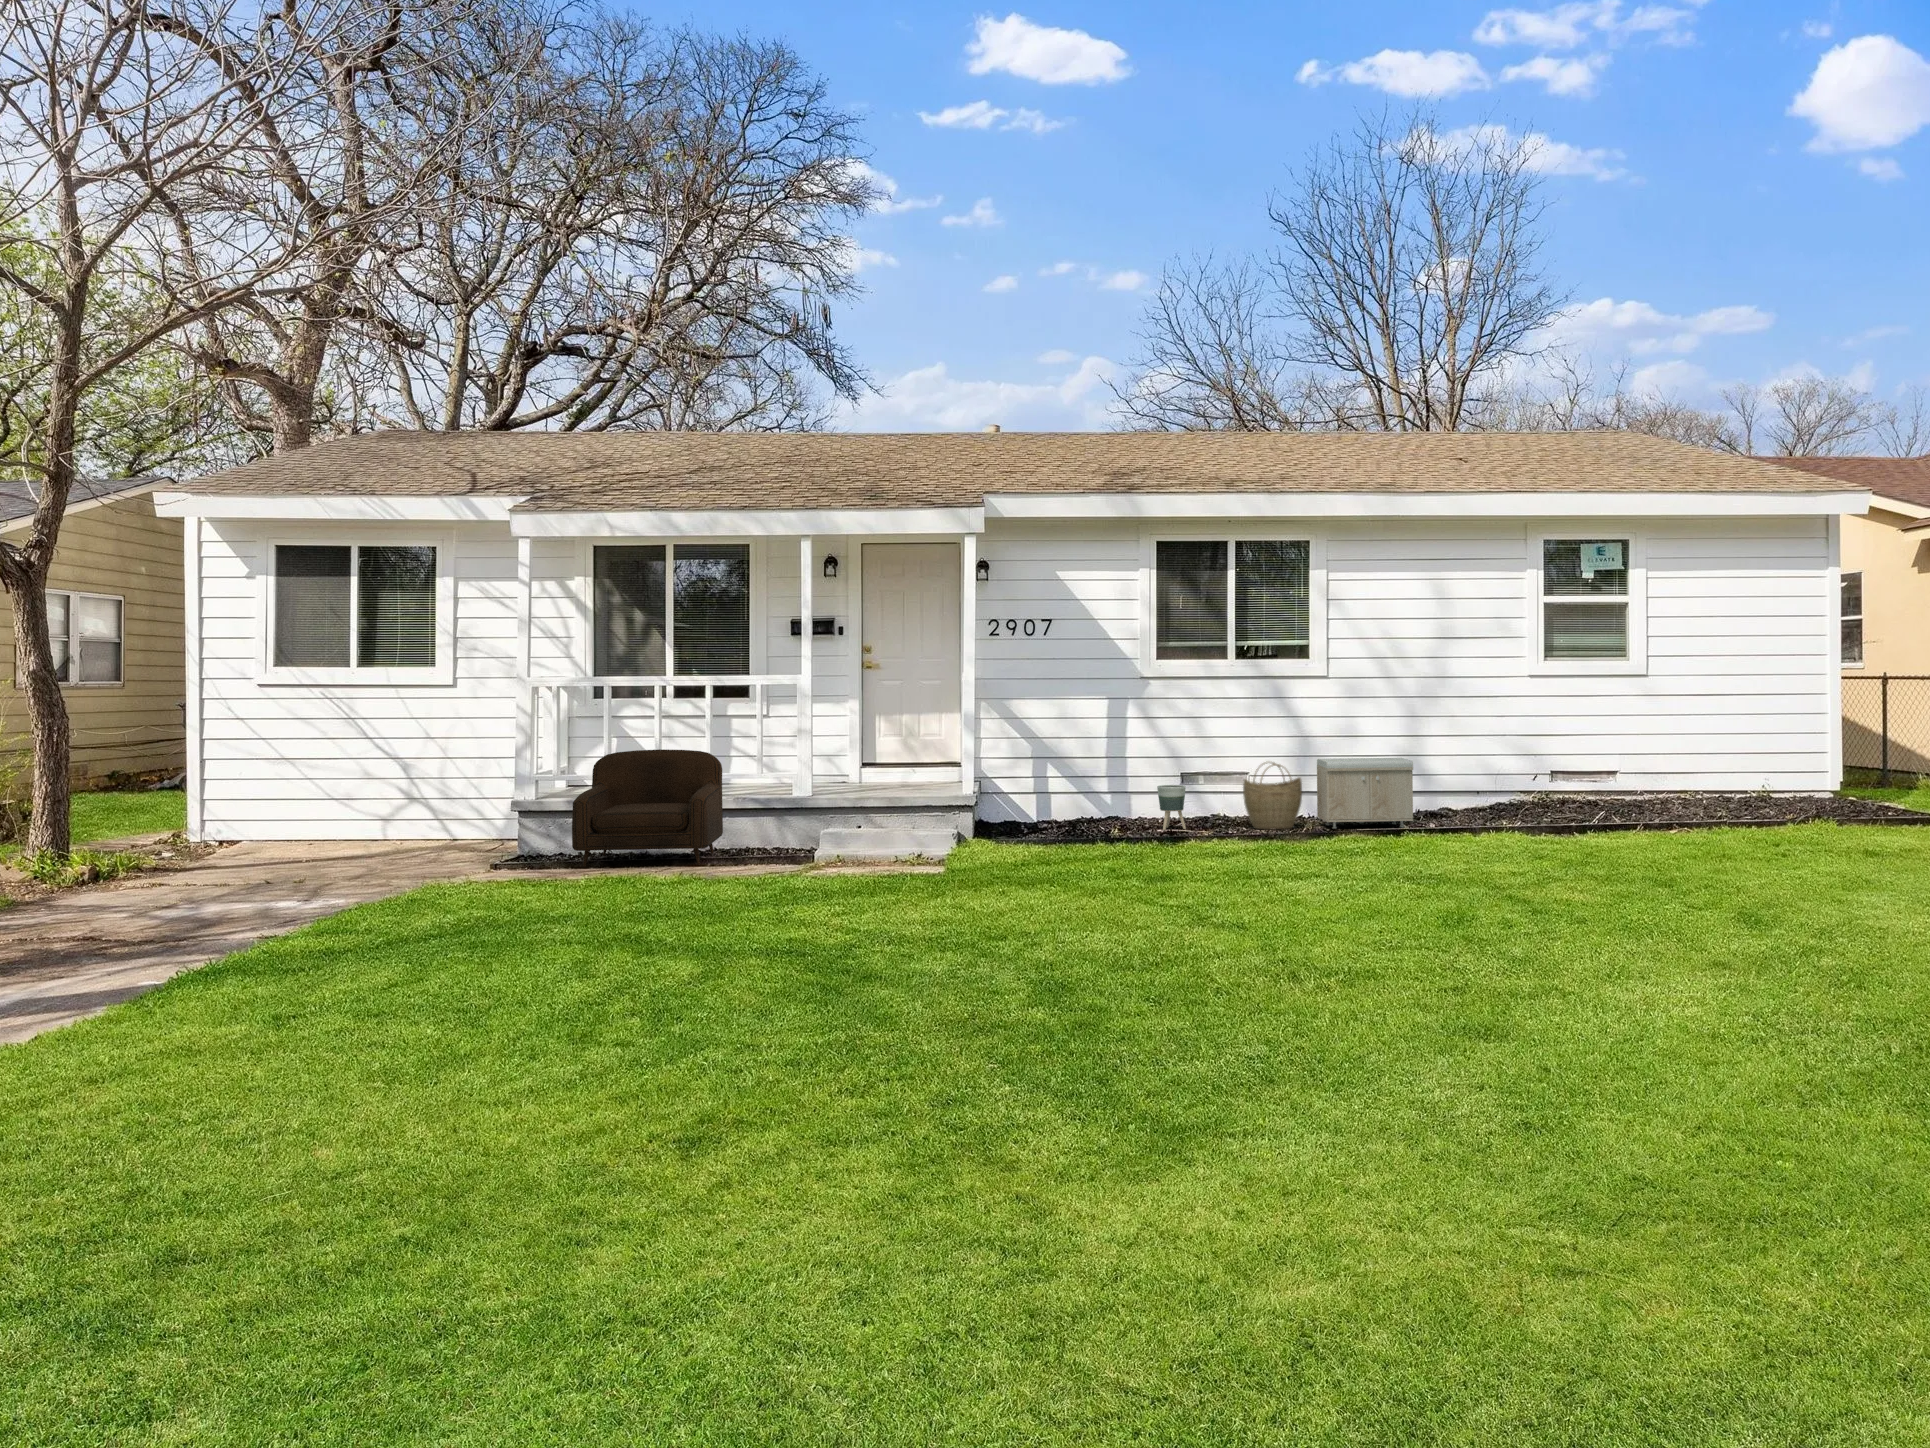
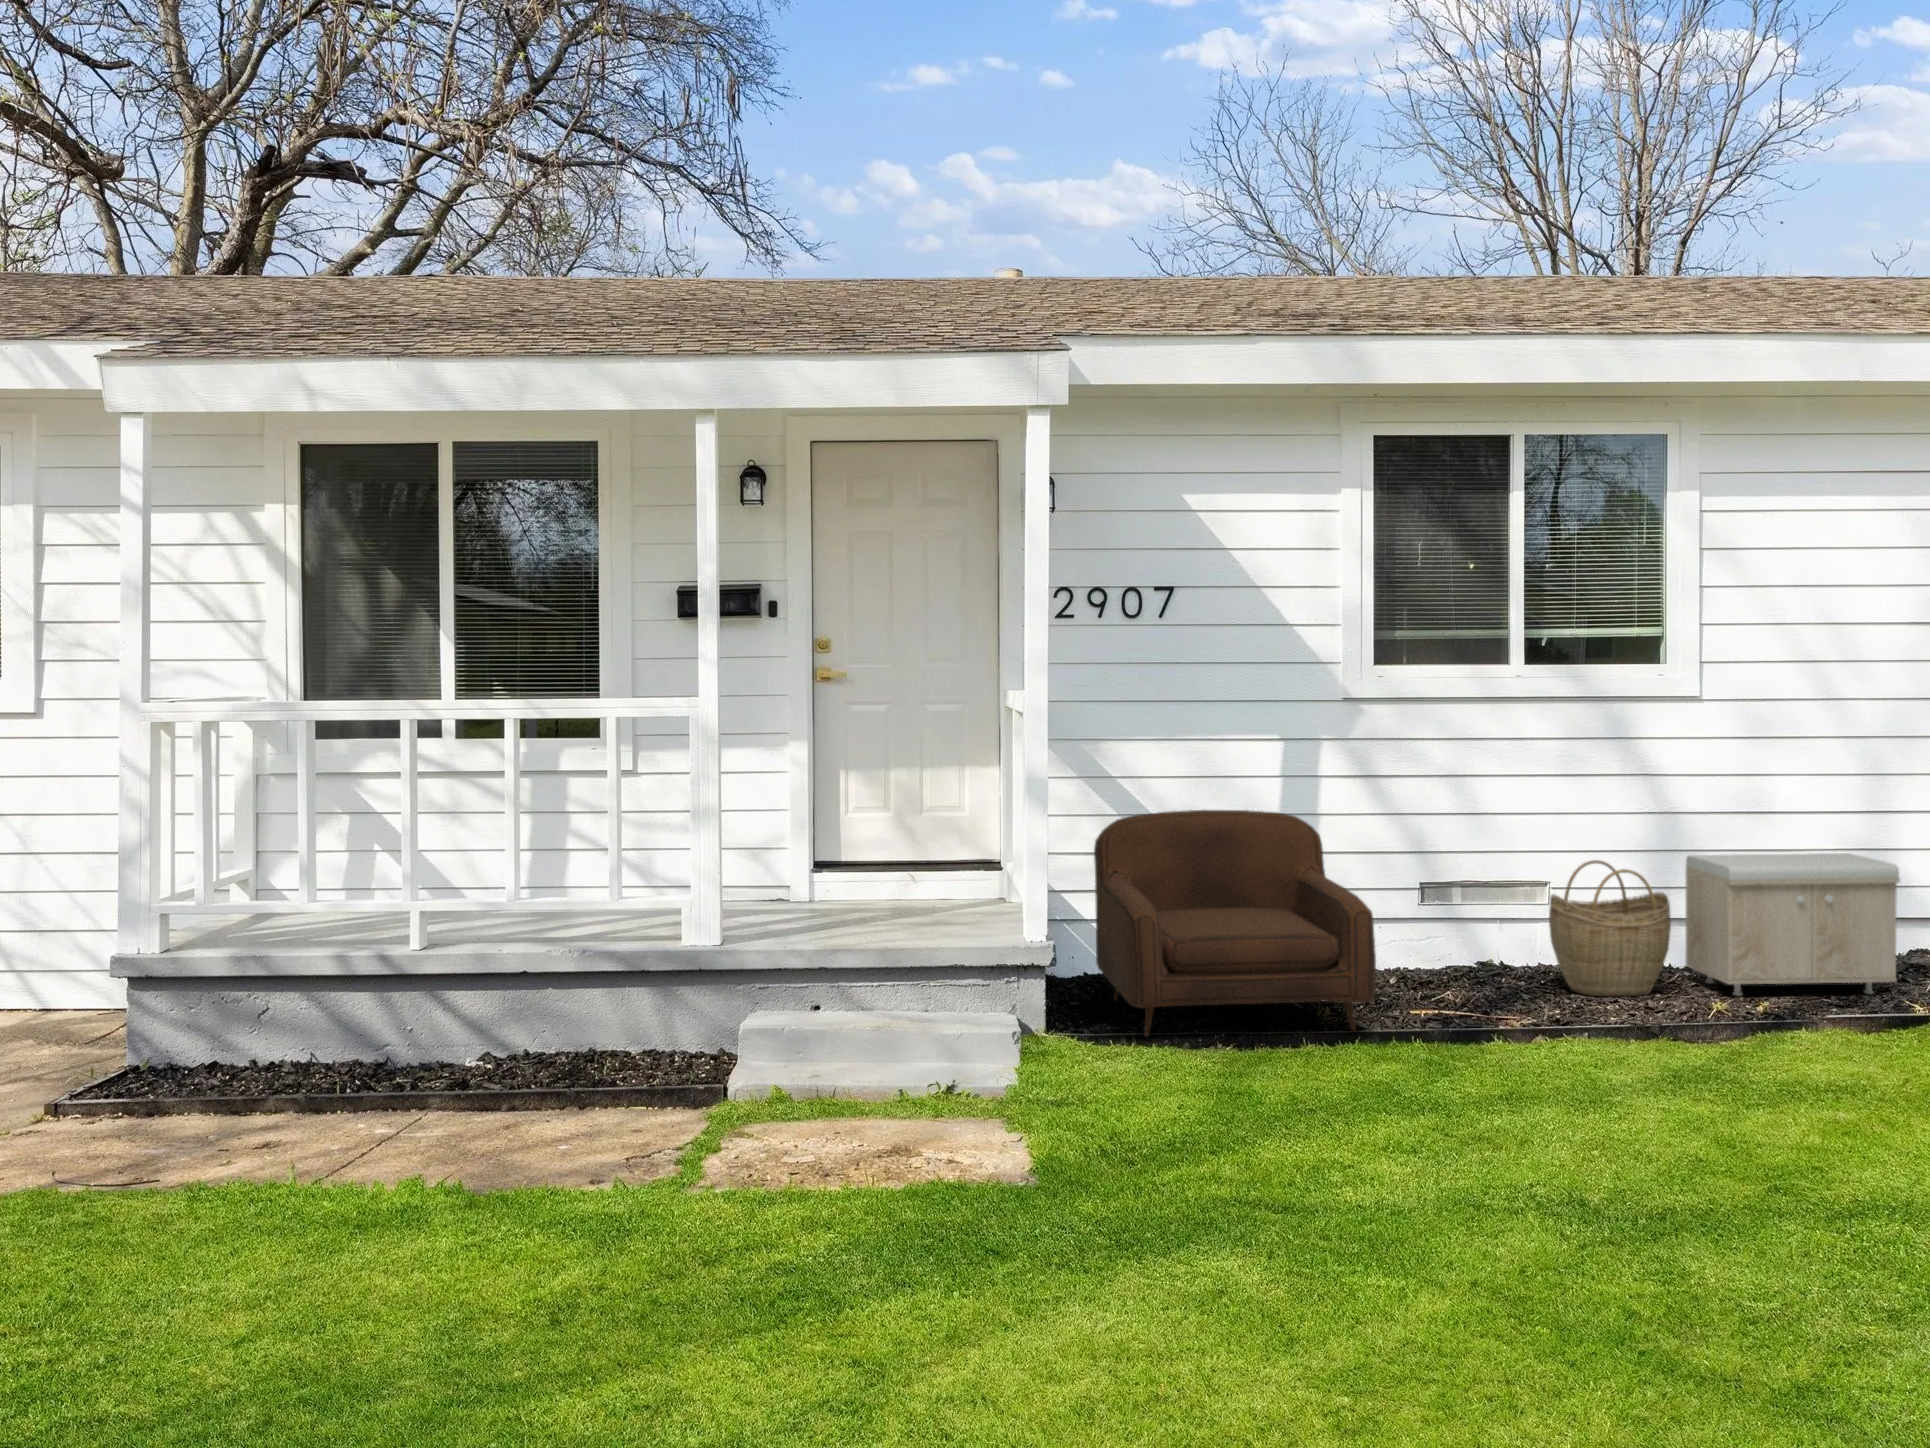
armchair: present [572,749,723,867] -> present [1094,810,1376,1037]
planter: present [1157,785,1186,830] -> none [1382,904,1439,995]

